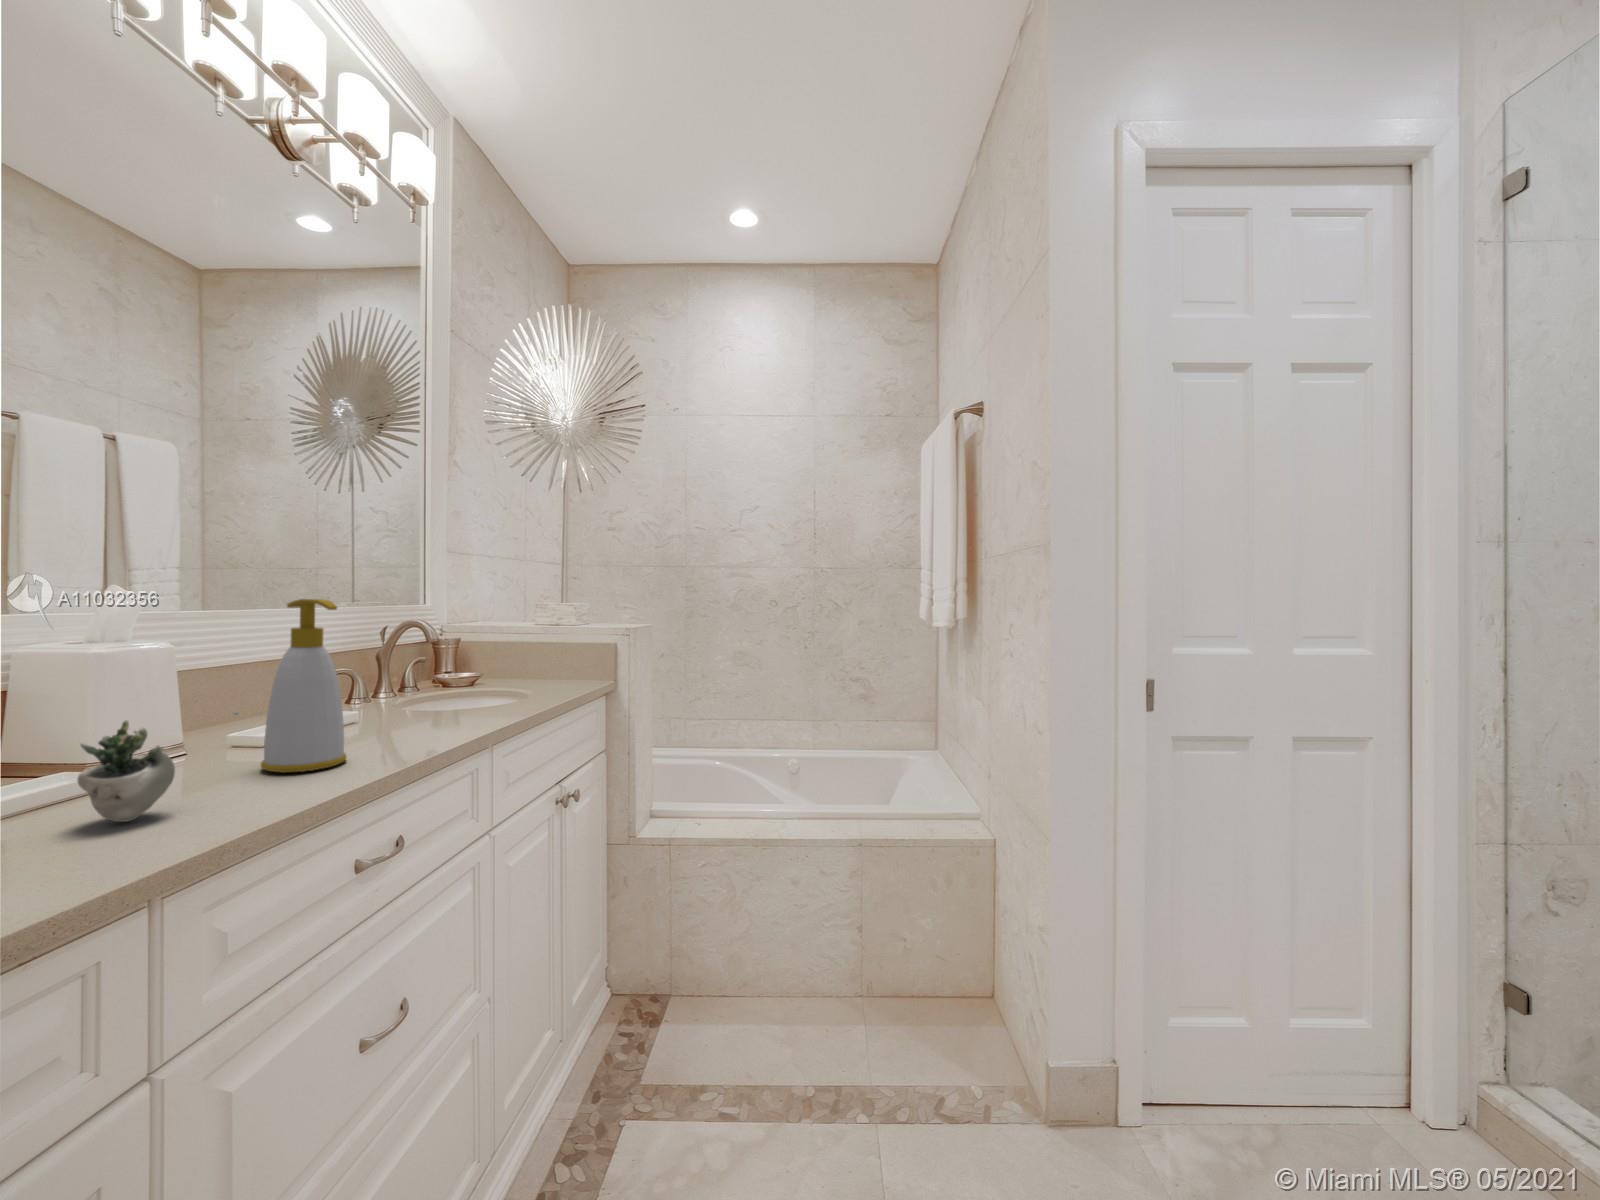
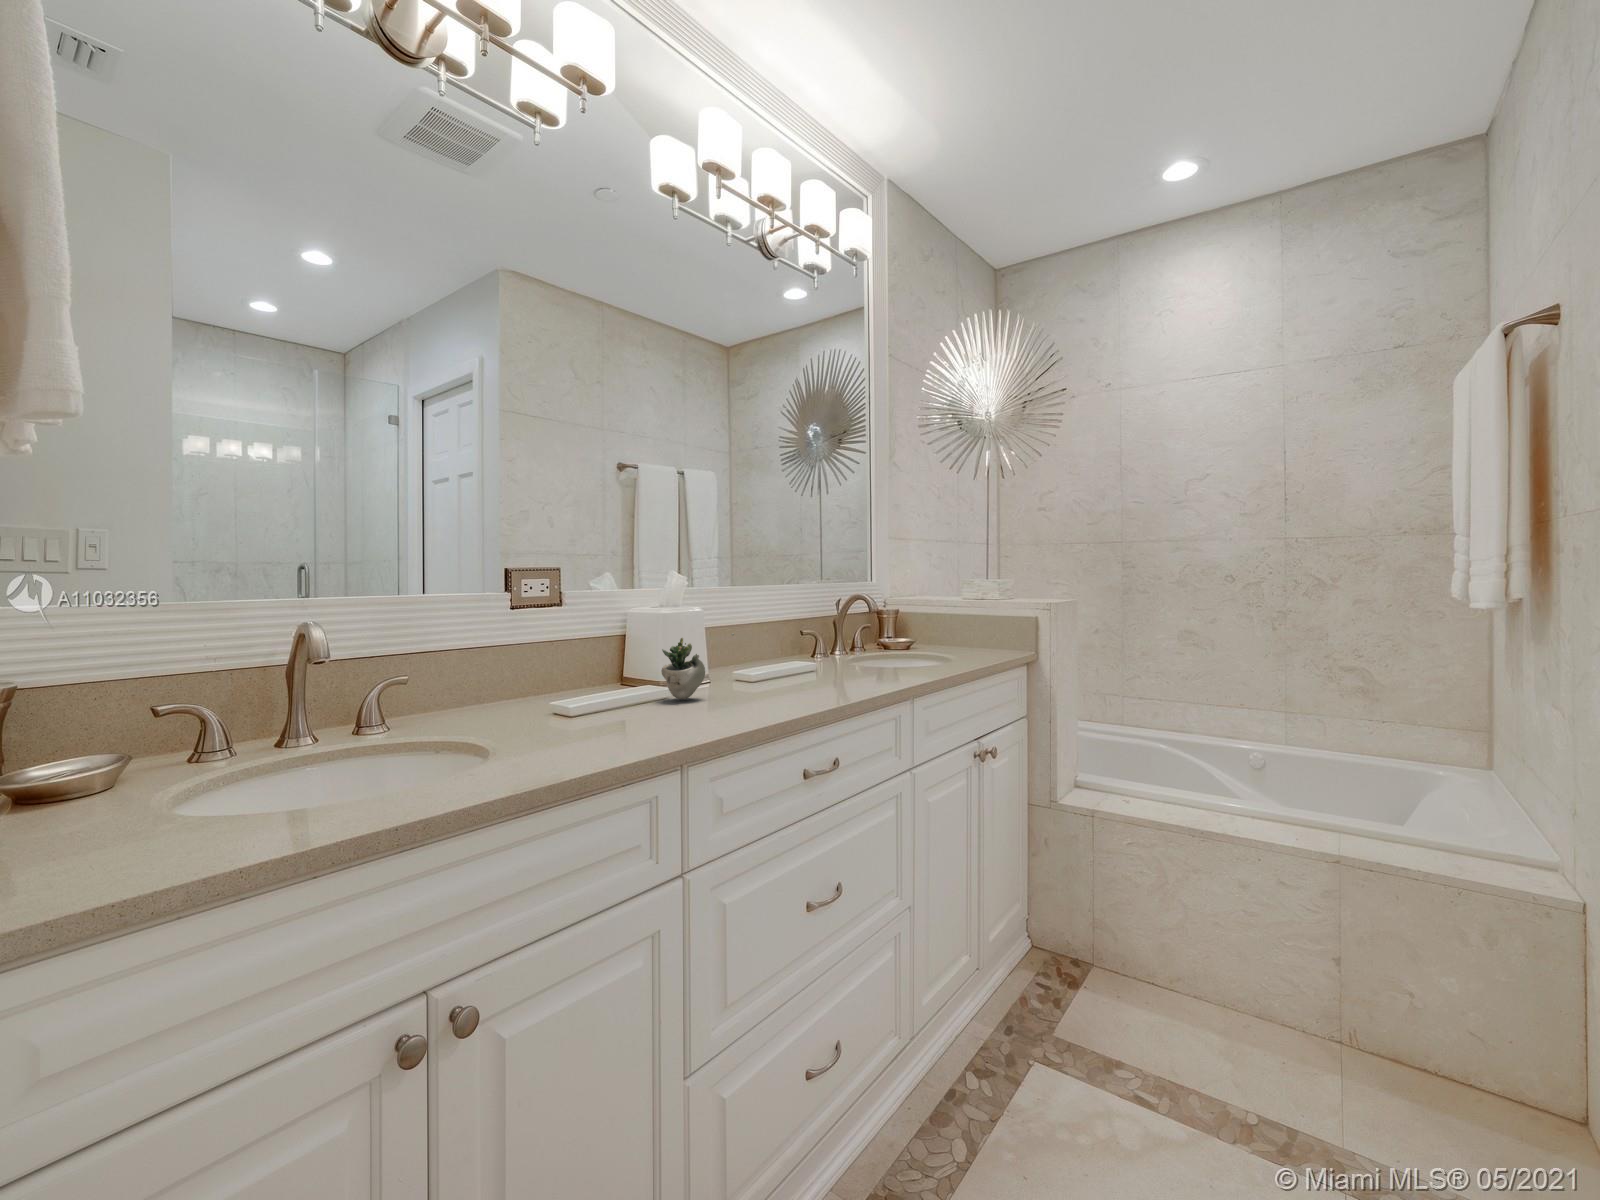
soap bottle: present [261,599,346,773] -> none [753,566,803,687]

